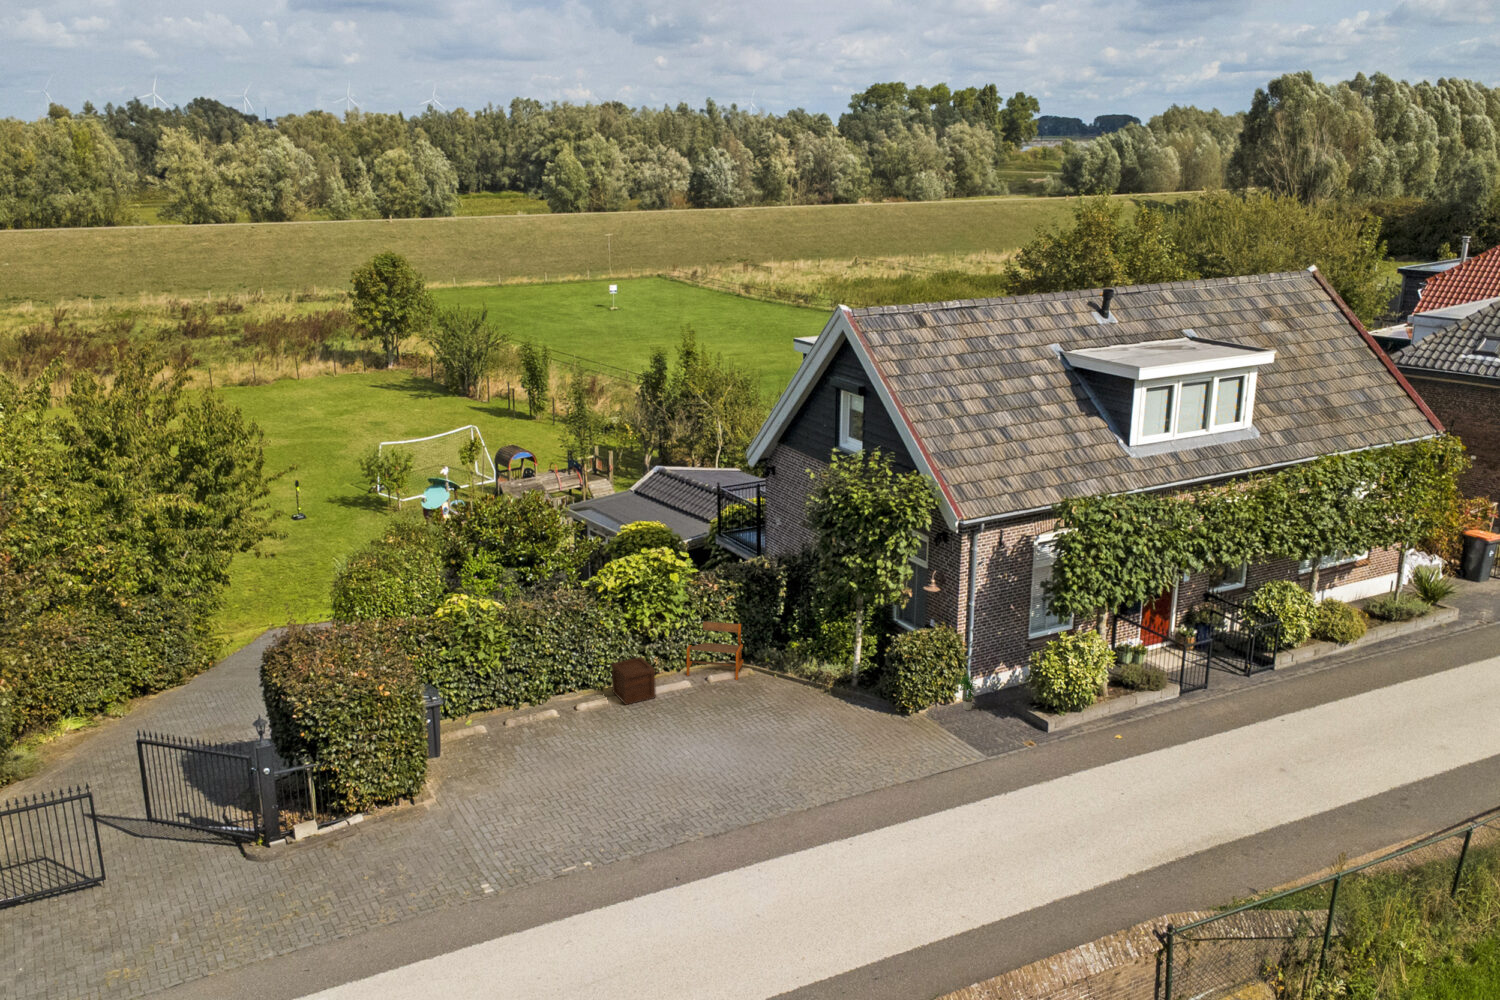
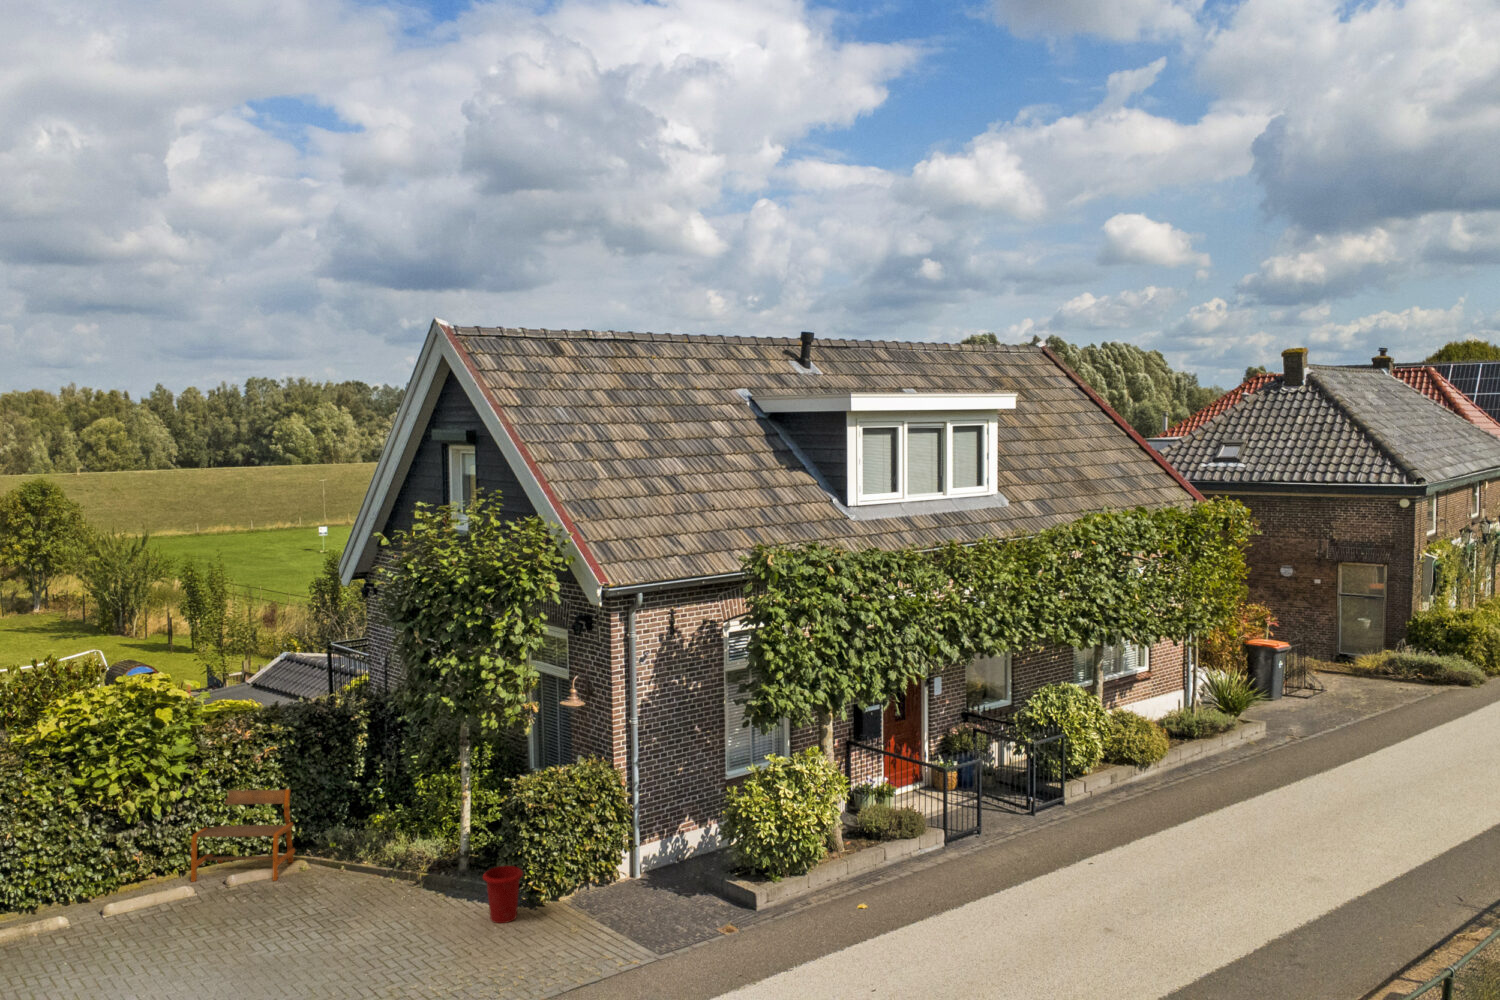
wooden crate: present [612,657,656,705] -> none [34,852,111,938]
potted plant: present [958,673,976,710] -> none [614,828,653,892]
waste bin: none [877,689,901,723] -> present [483,866,523,923]

